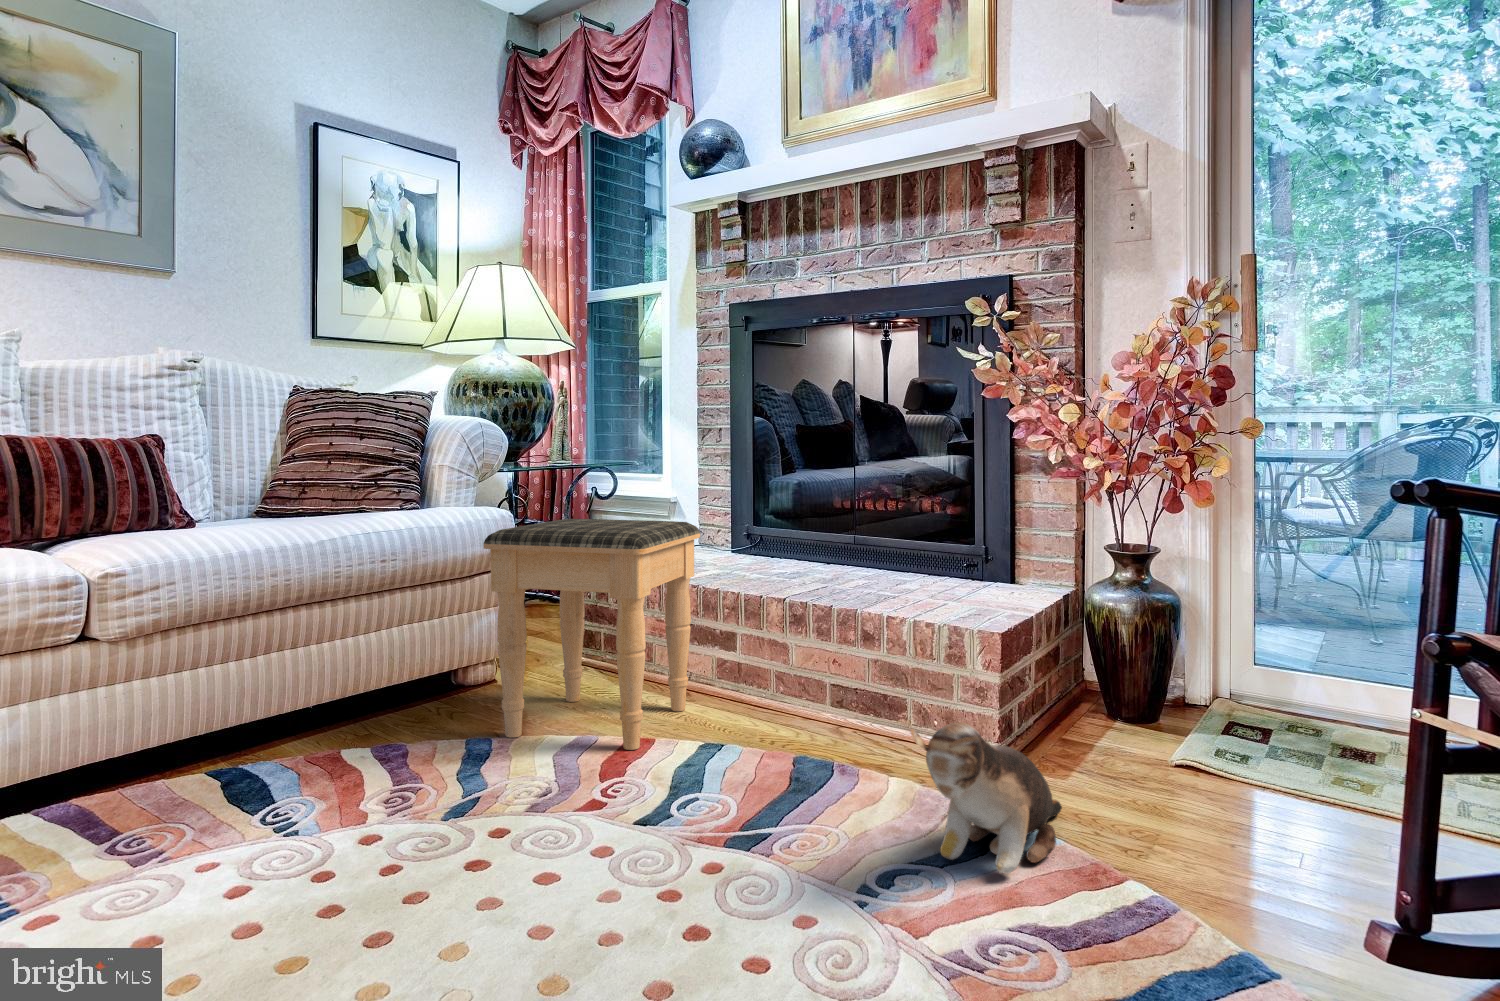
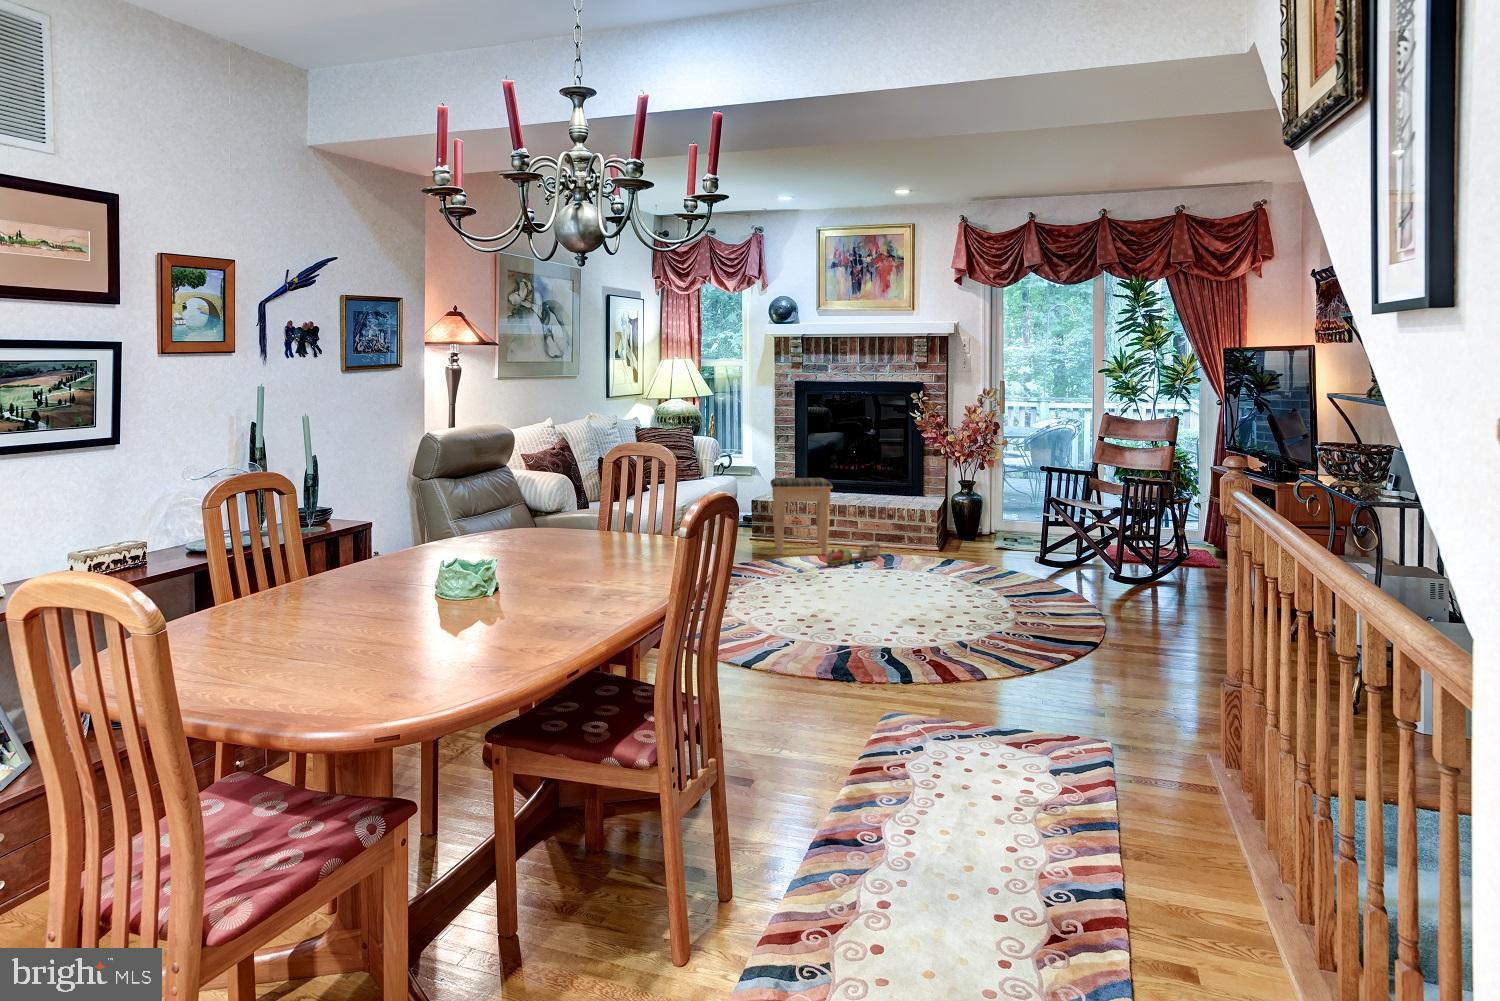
plush toy: present [911,722,1062,874] -> none [936,525,967,562]
toy train: none [491,748,746,849] -> present [826,543,880,566]

